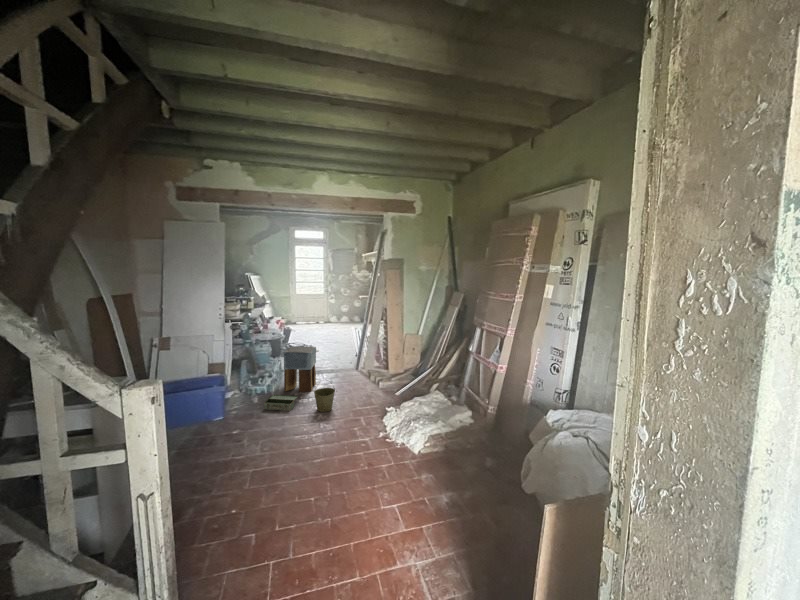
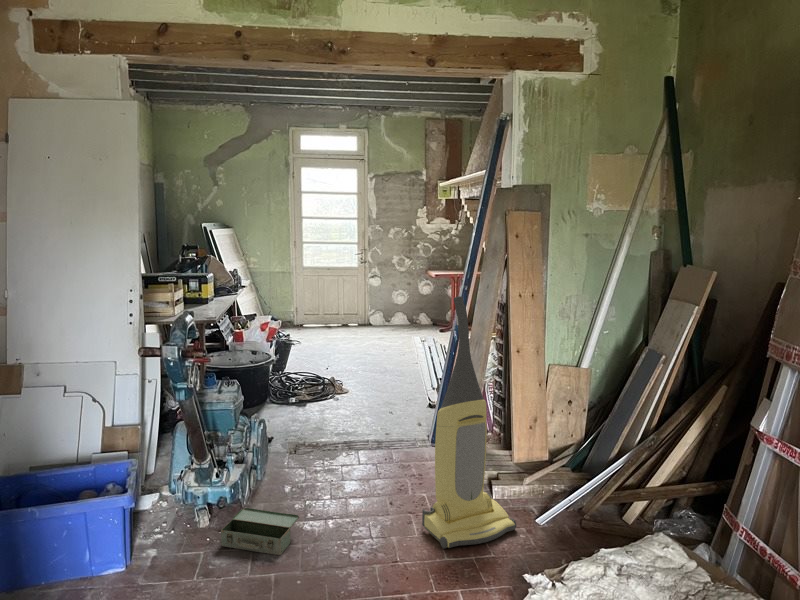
vacuum cleaner: none [350,305,388,405] -> present [422,296,516,549]
stool: present [284,347,316,392] -> none [269,390,342,499]
bucket: present [314,388,335,412] -> none [337,483,388,565]

